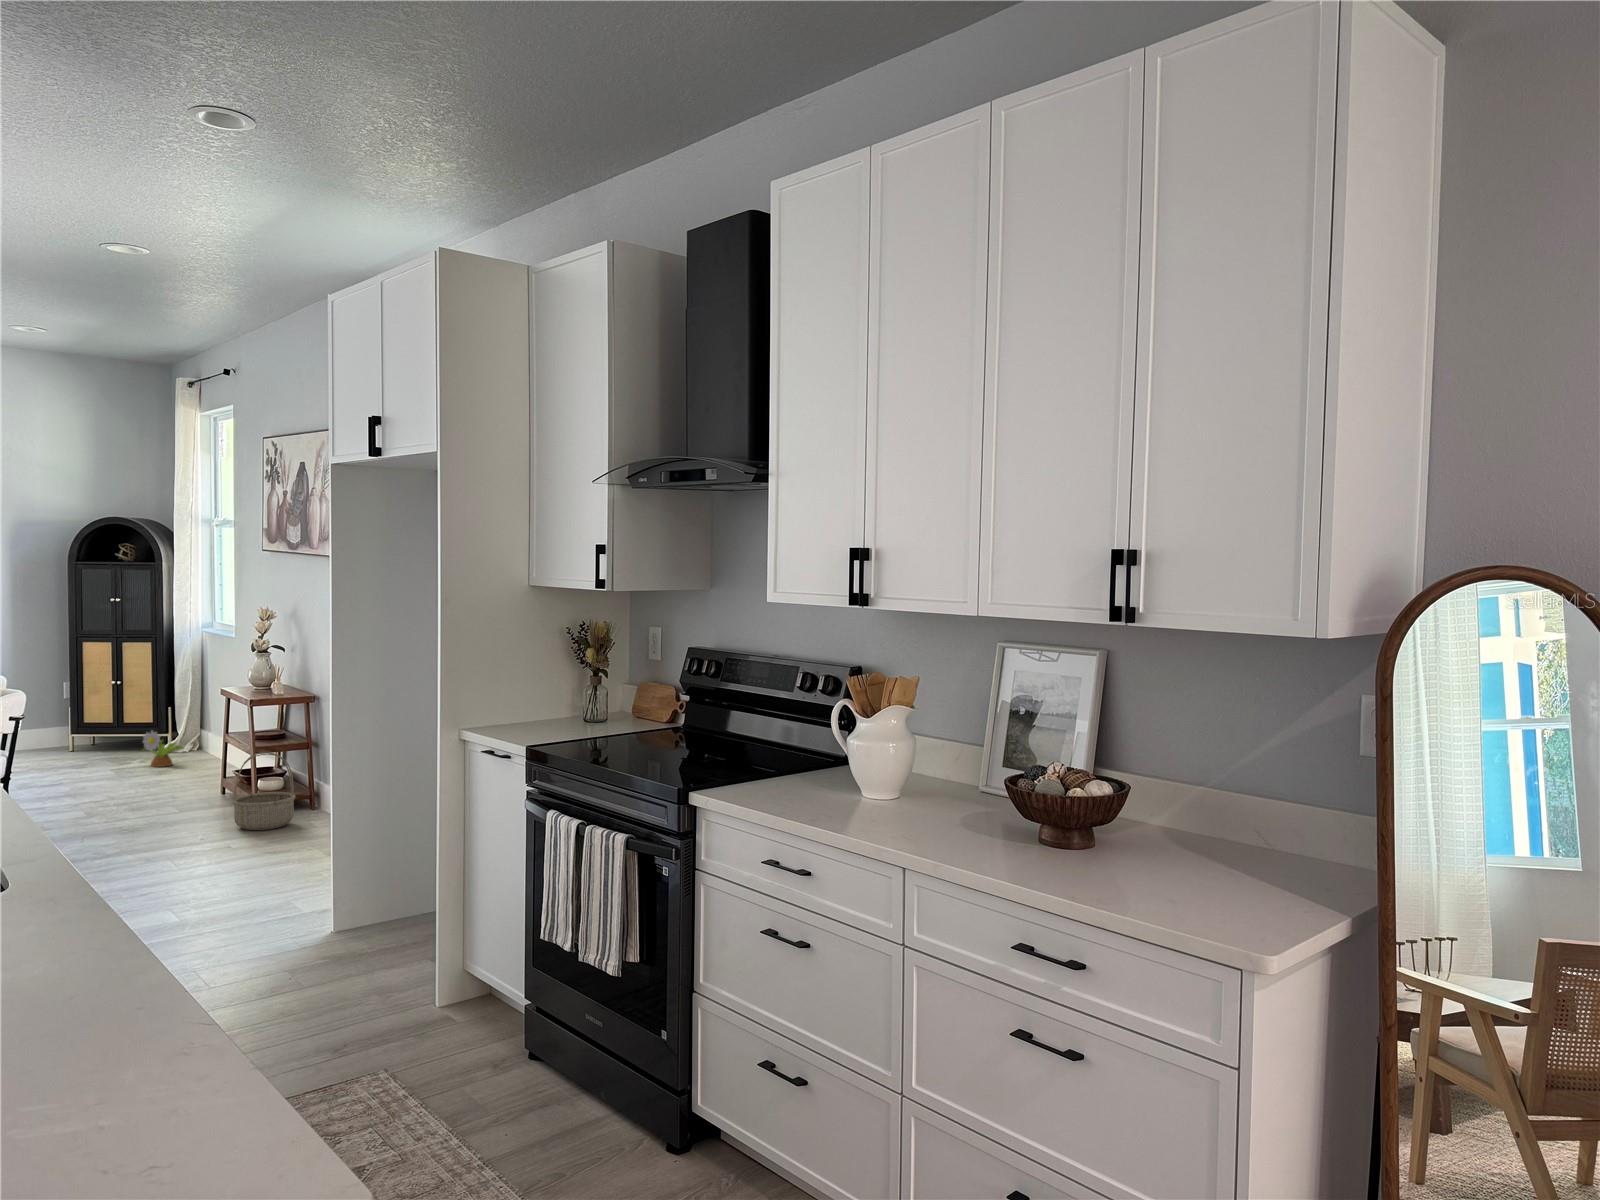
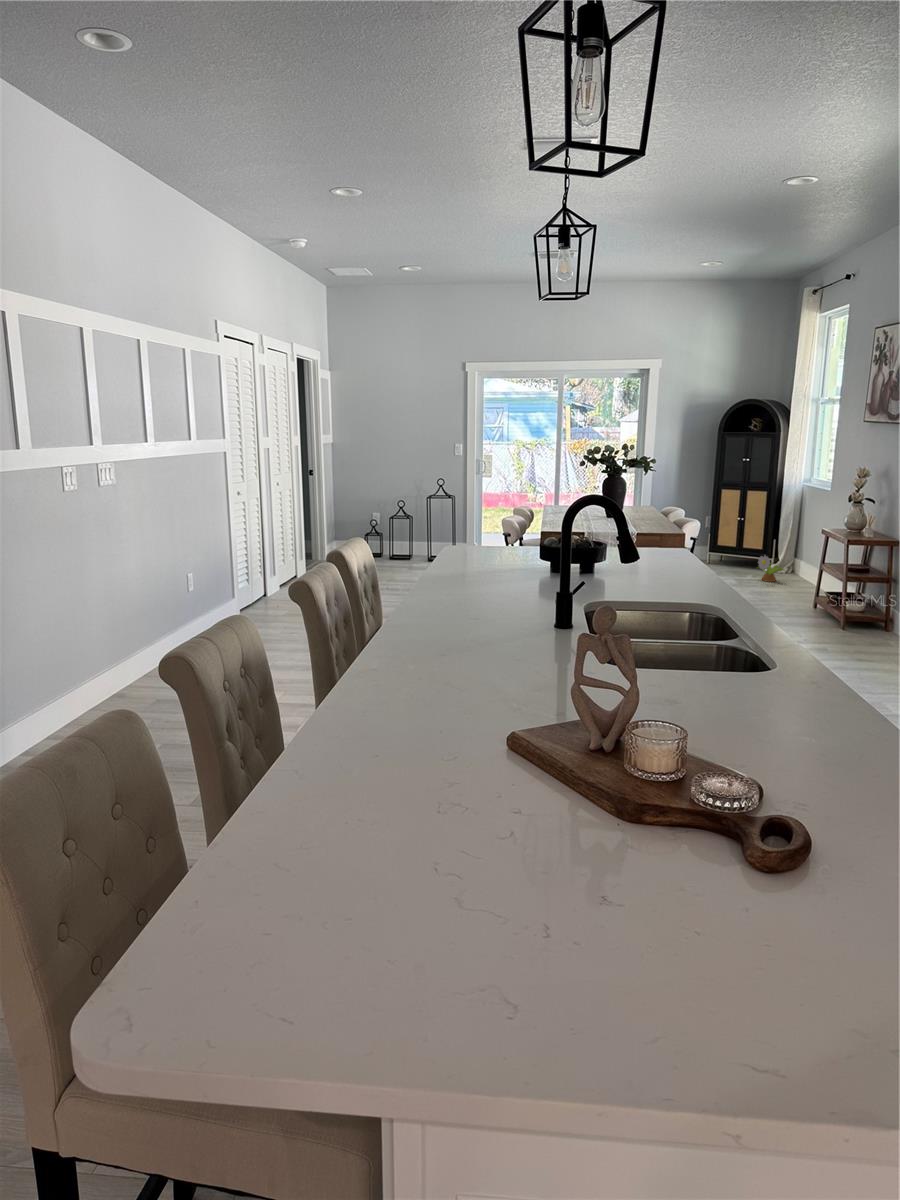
basket: present [232,752,296,830] -> none [829,582,878,642]

